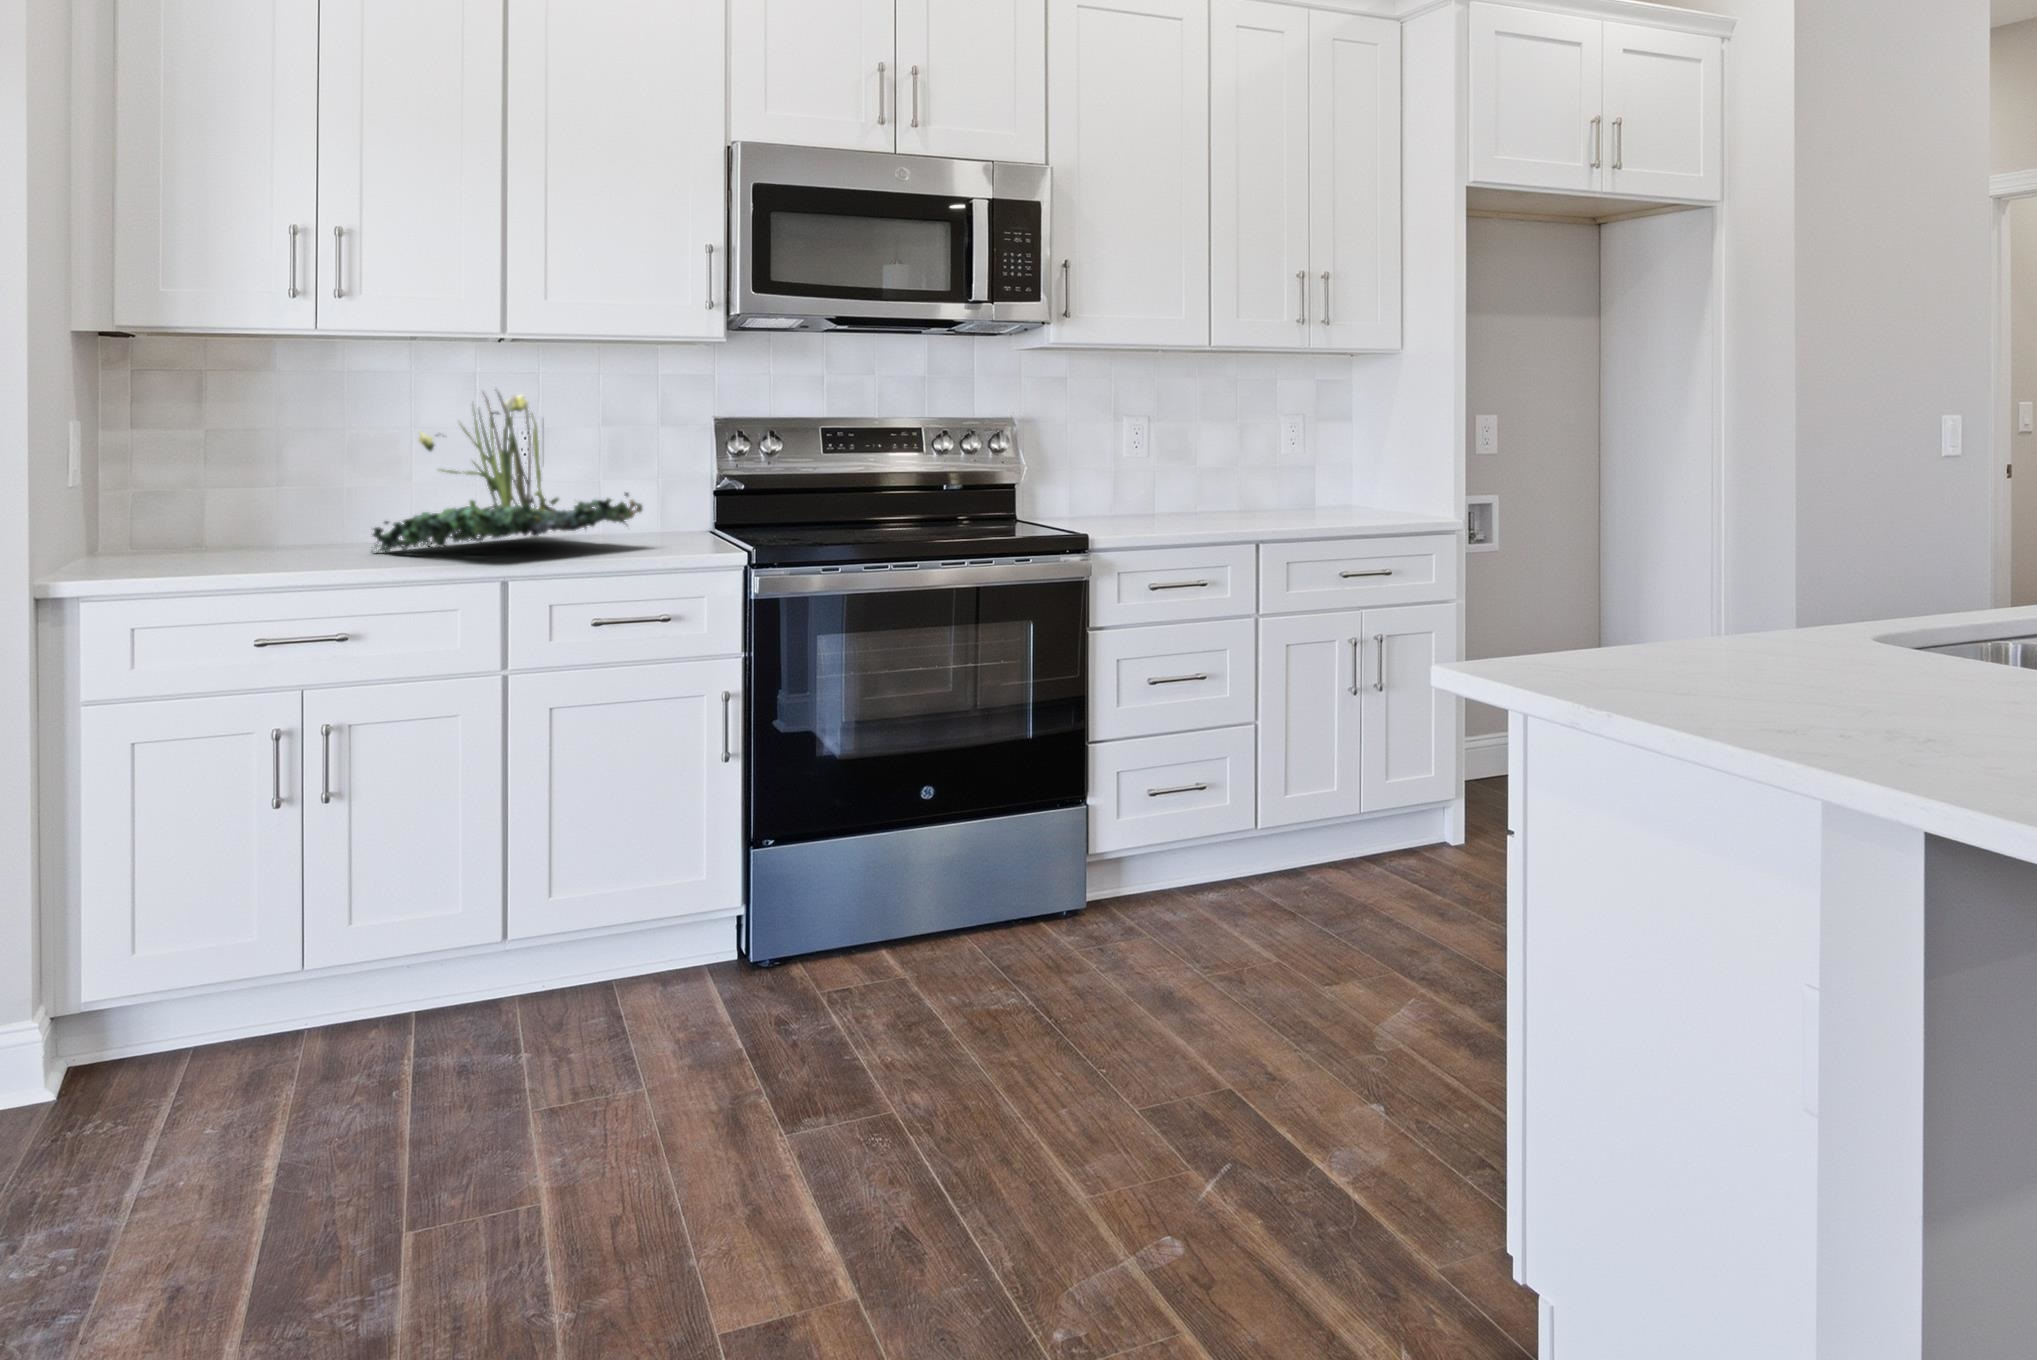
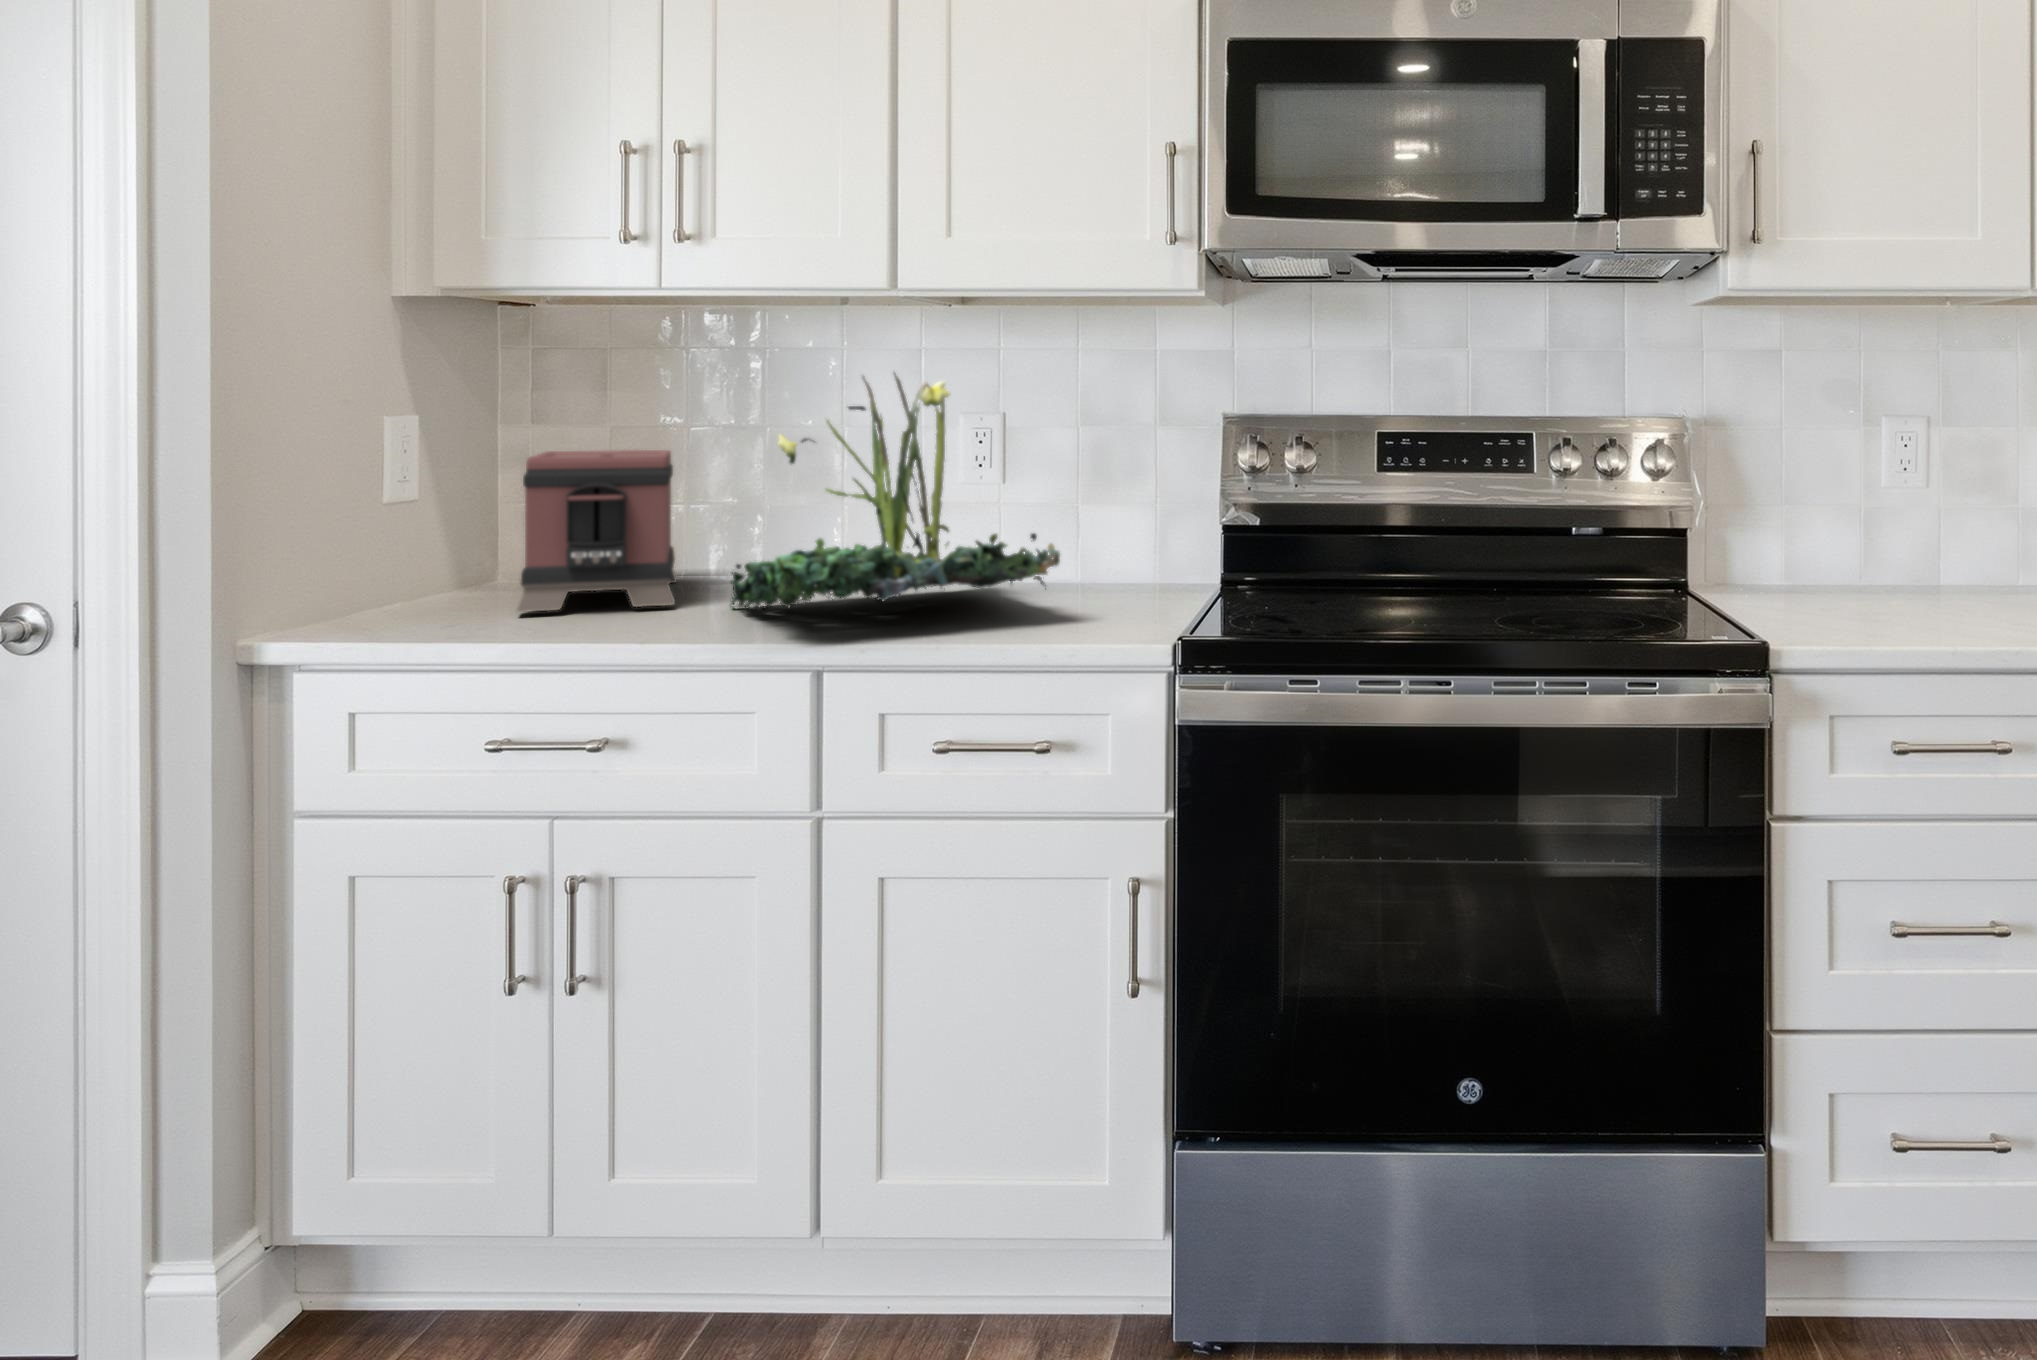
toaster: none [147,445,327,560] -> present [517,450,677,612]

